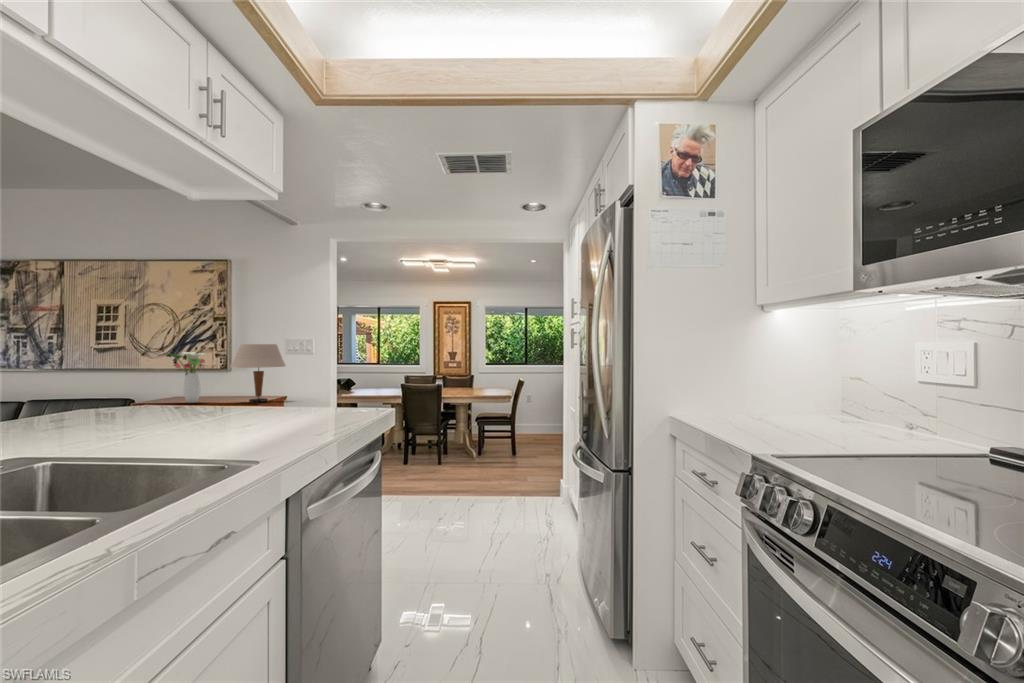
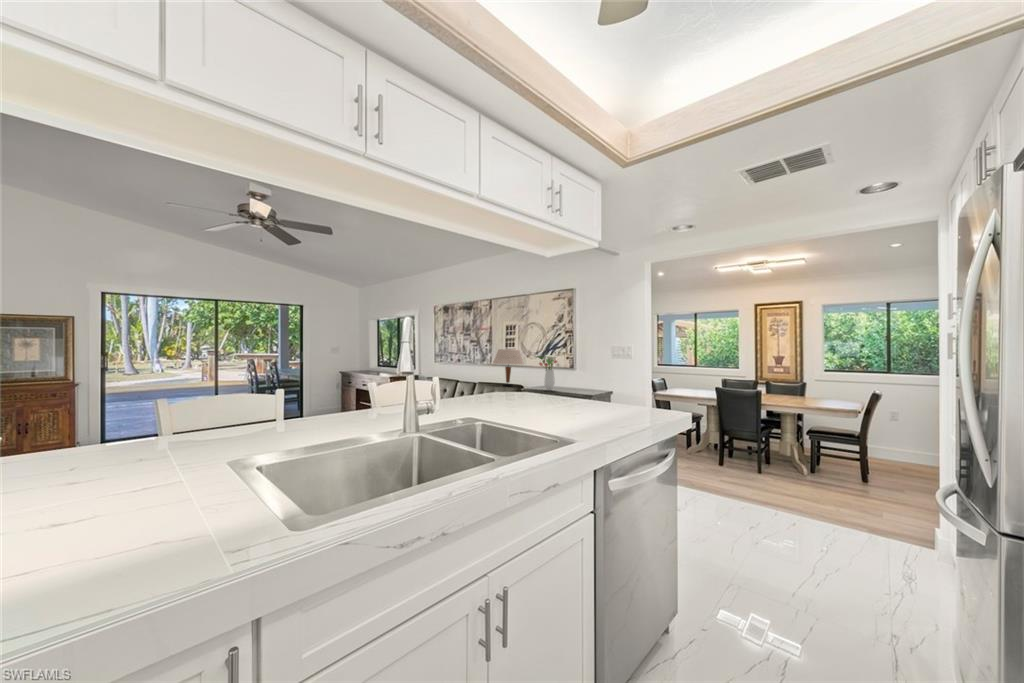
table lamp: present [230,344,286,402] -> present [493,349,524,386]

